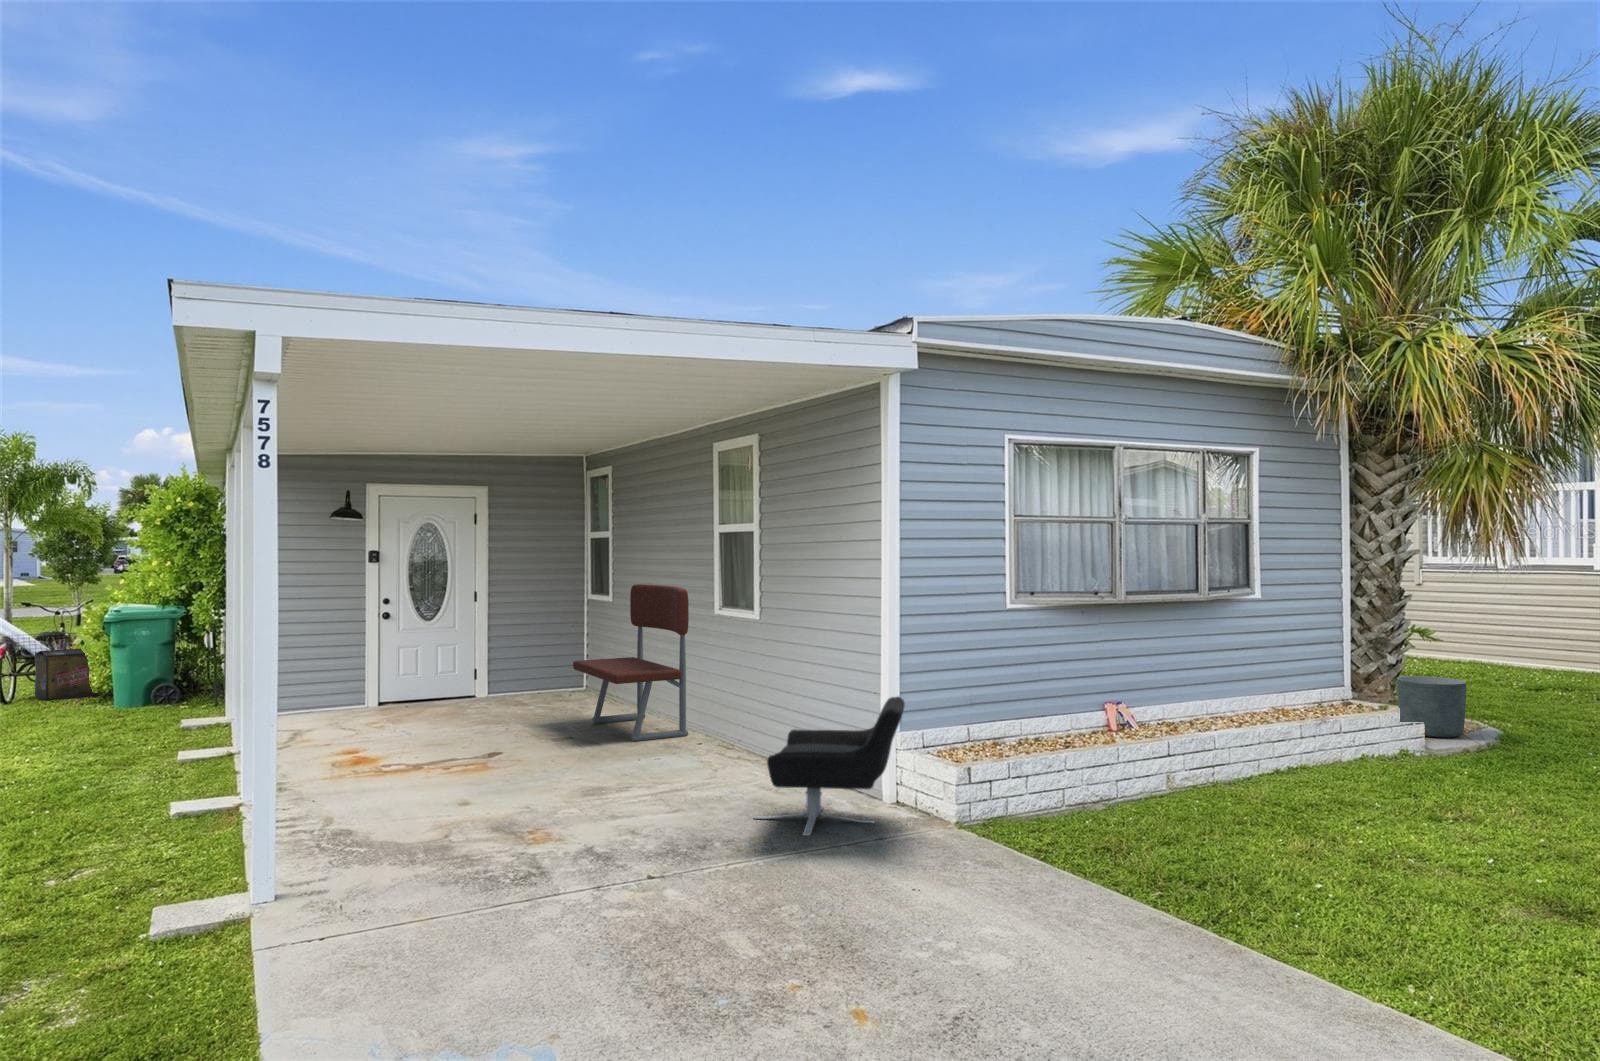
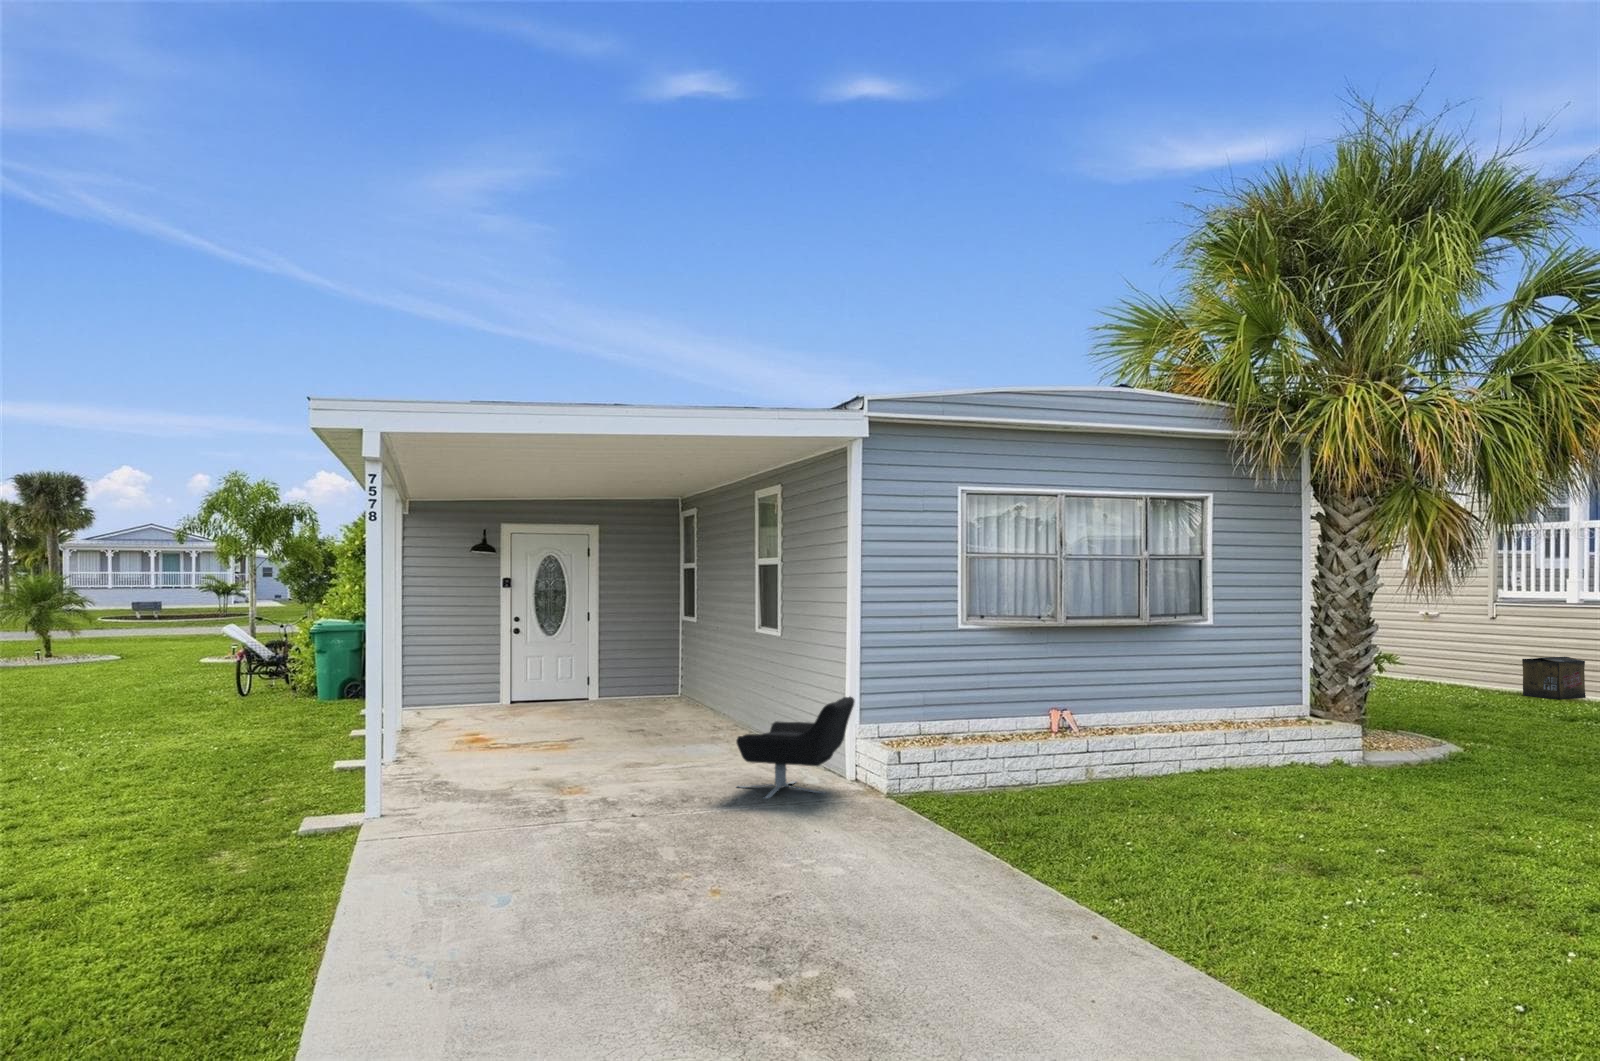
bench: present [573,584,689,741] -> none [651,607,736,735]
cardboard box: present [35,648,99,701] -> present [1522,657,1586,700]
planter: present [1397,676,1467,738] -> none [1369,698,1432,755]

